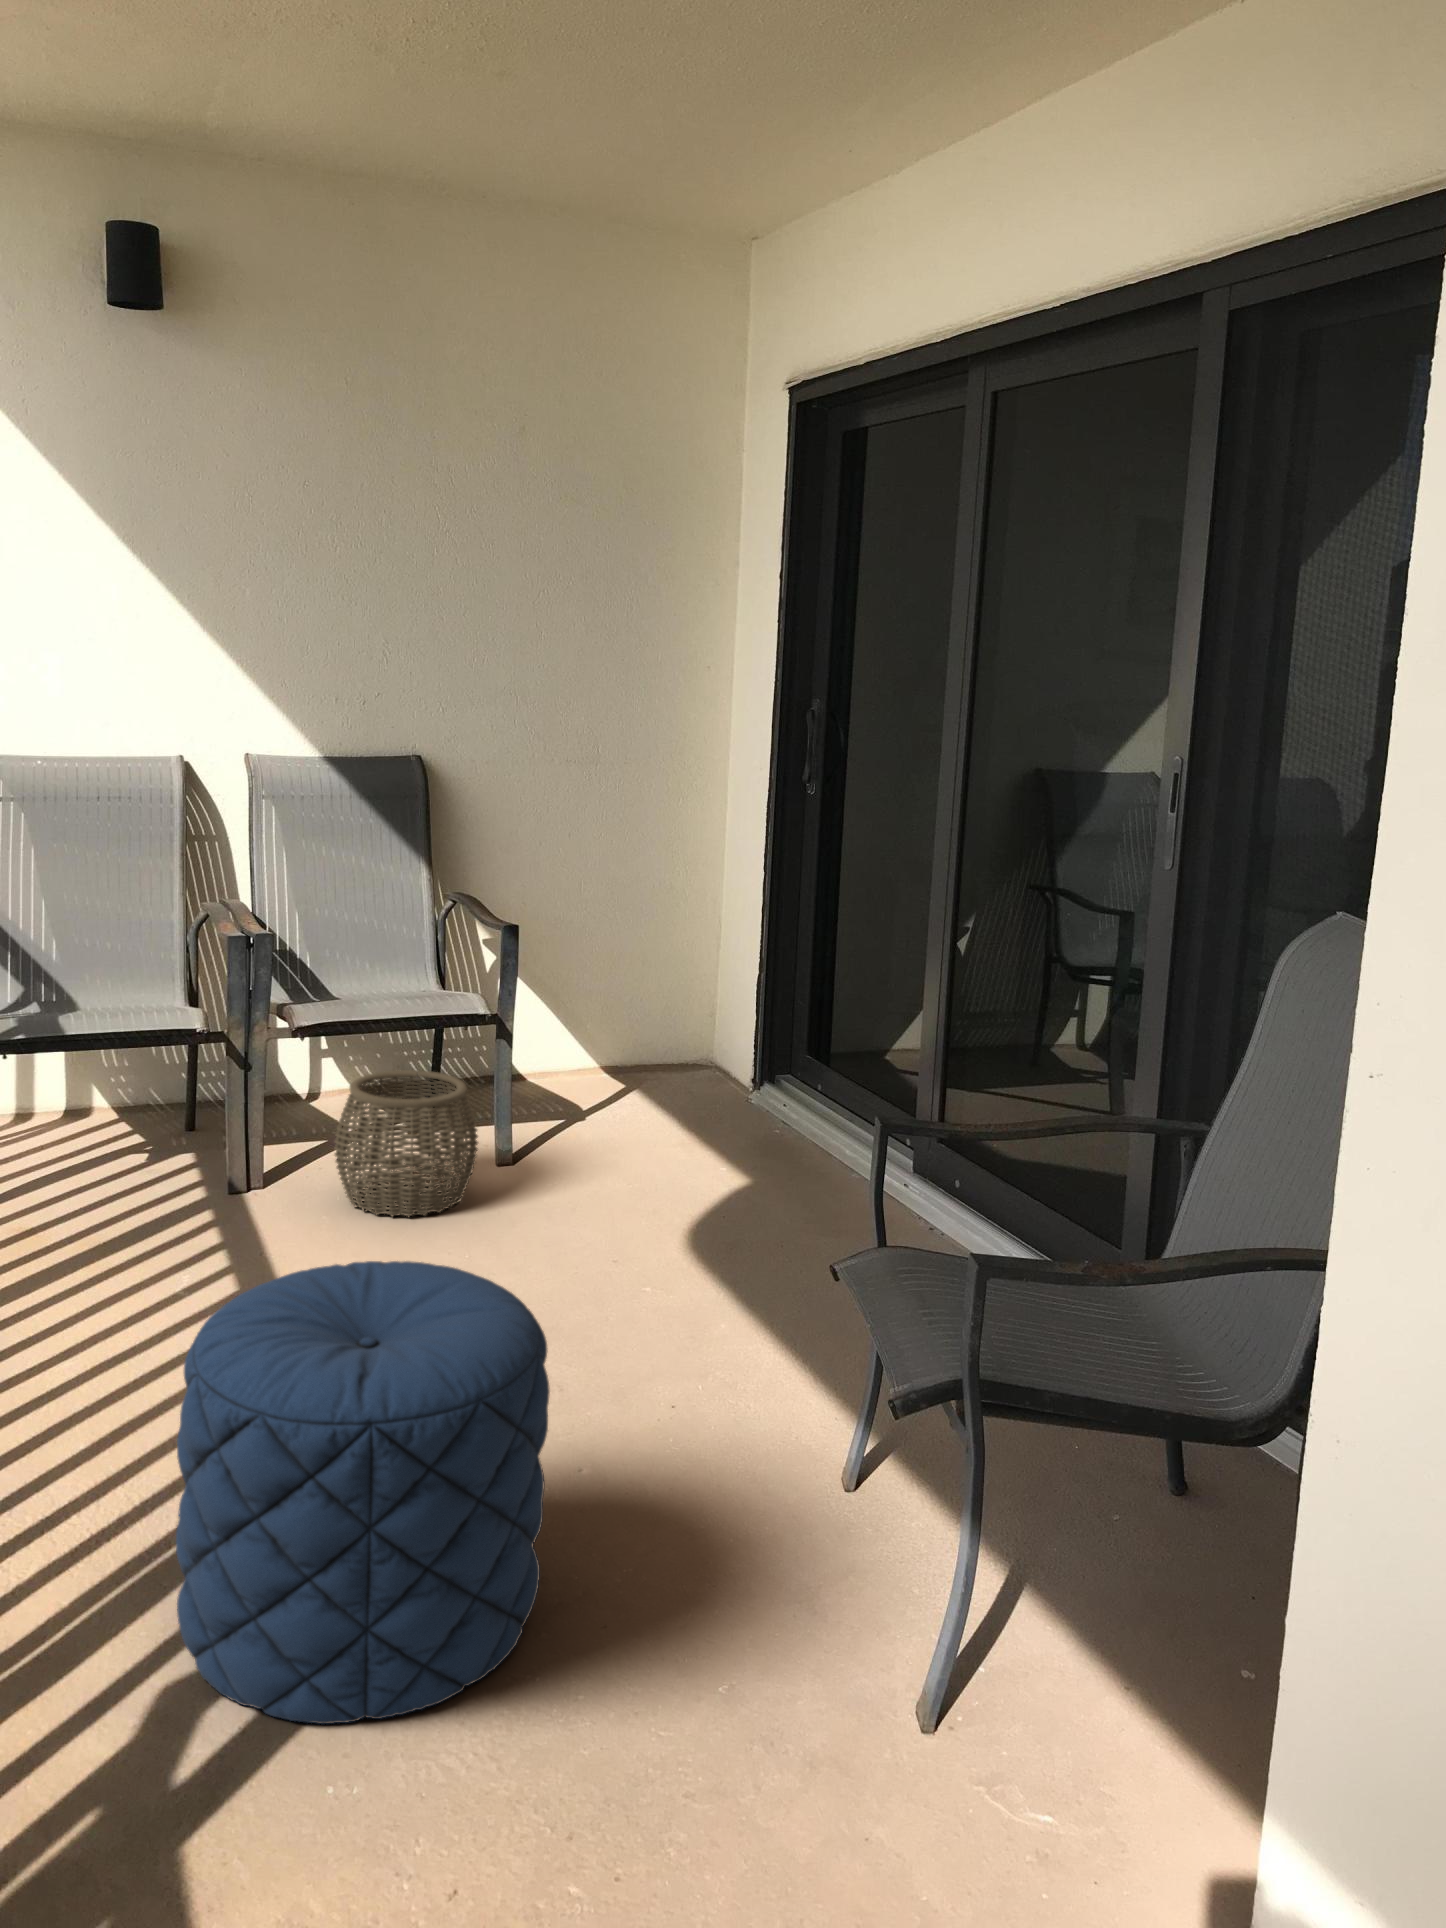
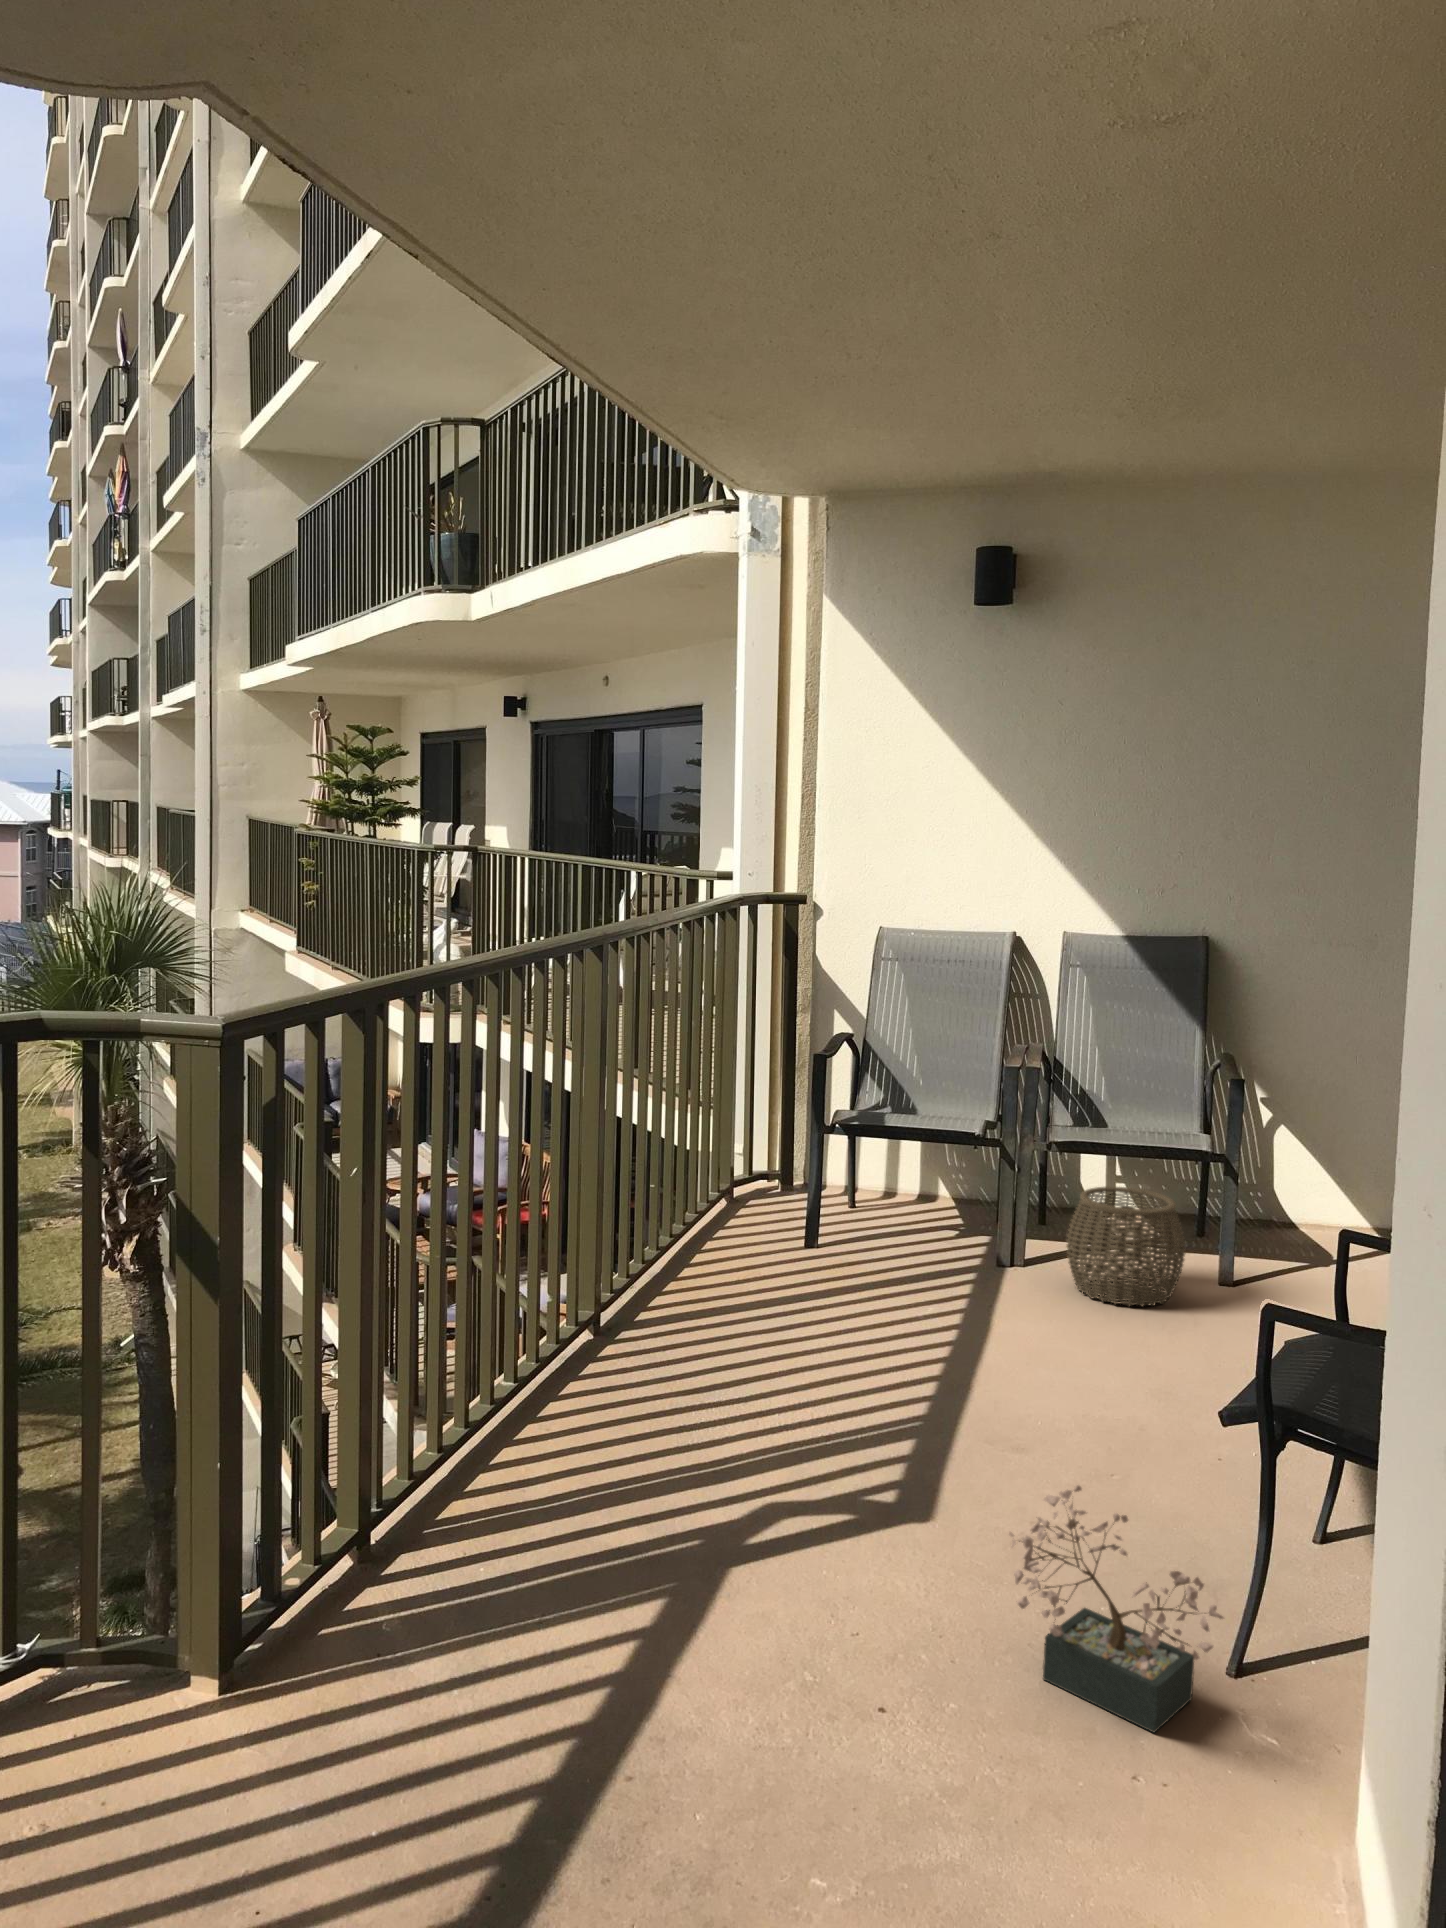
pouf: present [176,1261,550,1724] -> none [786,1269,1037,1564]
decorative plant: none [647,1534,938,1836] -> present [1009,1485,1223,1732]

